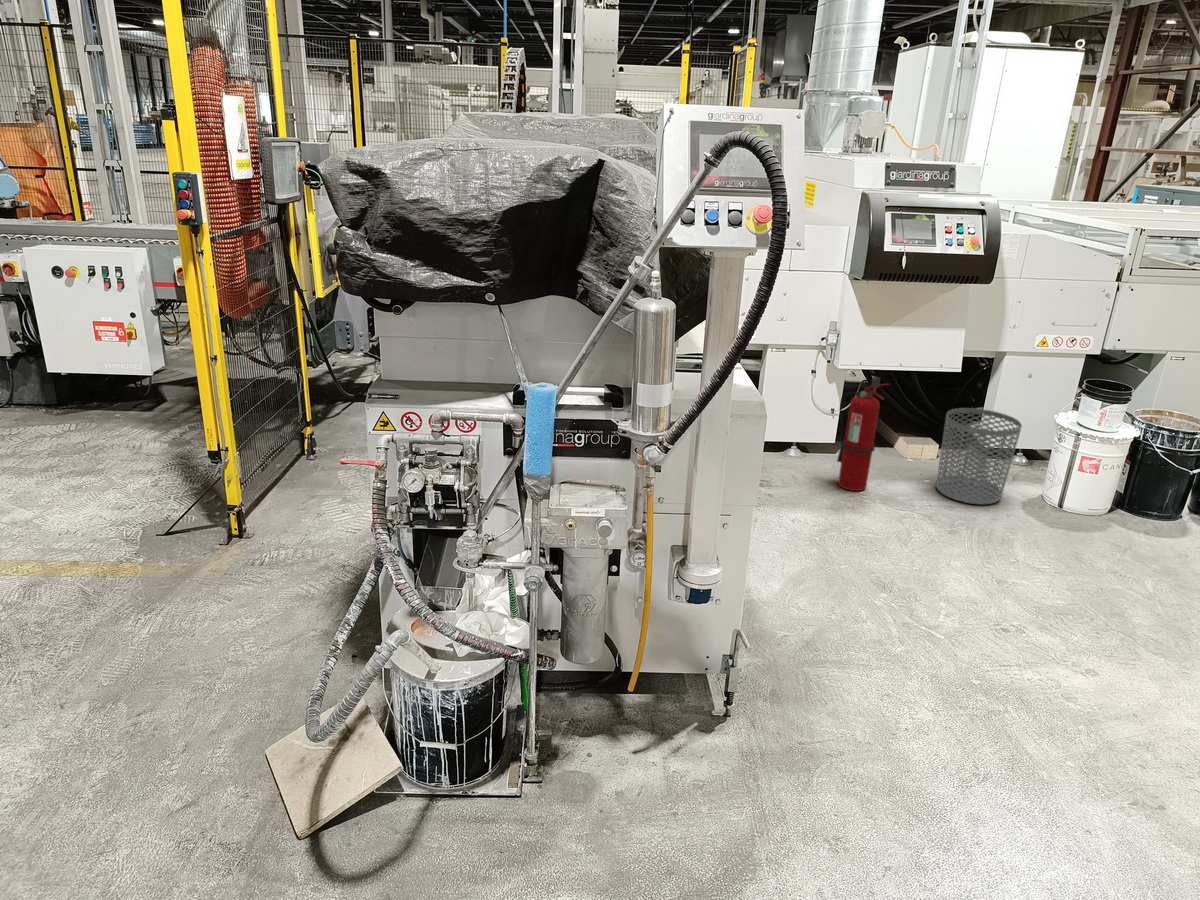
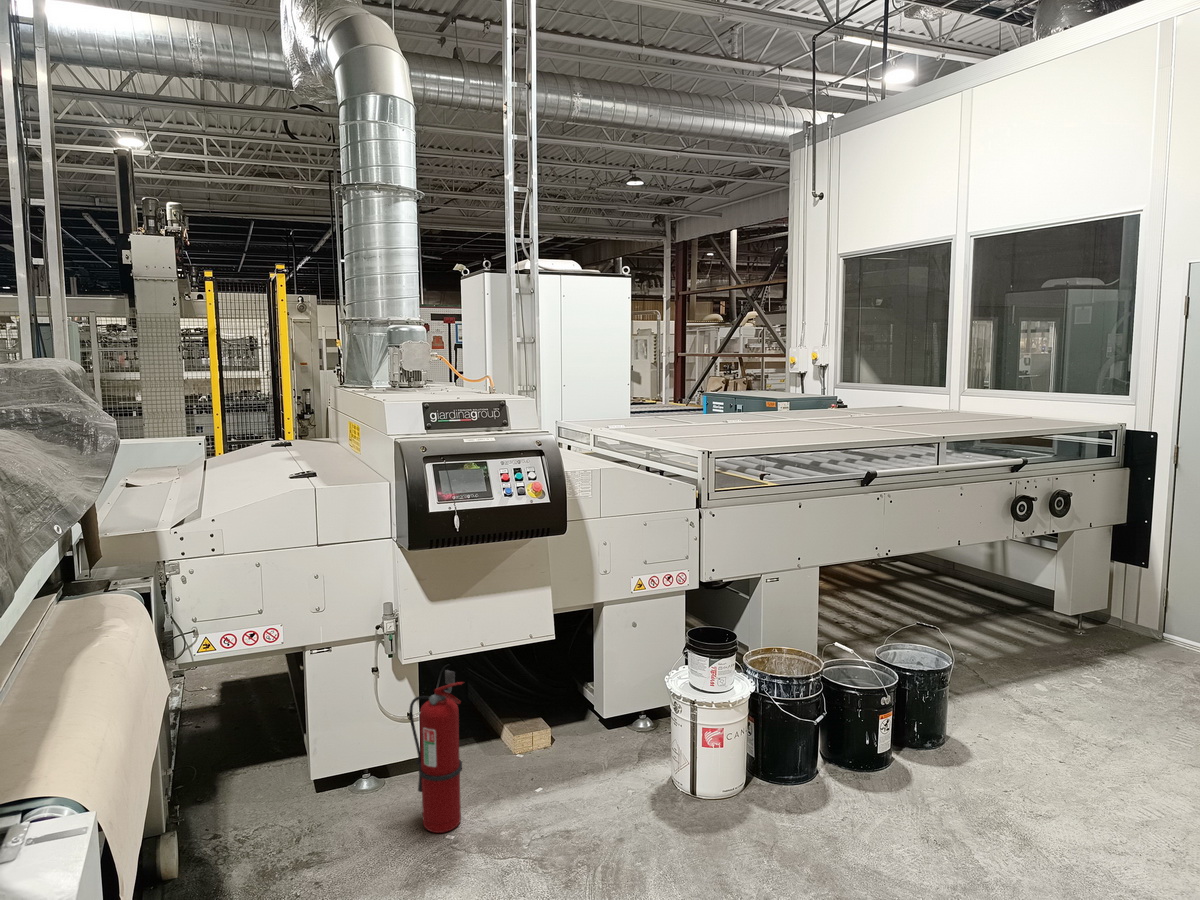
waste bin: present [936,408,1022,504] -> none [546,681,632,814]

